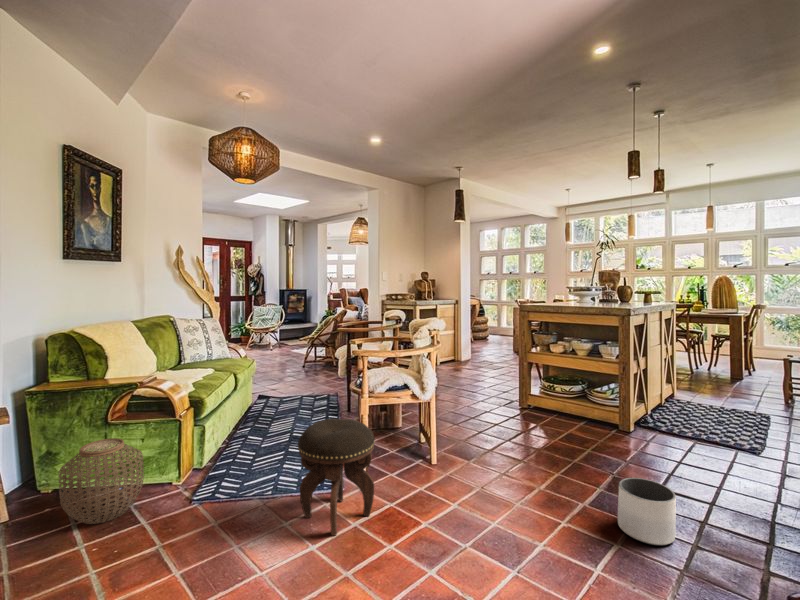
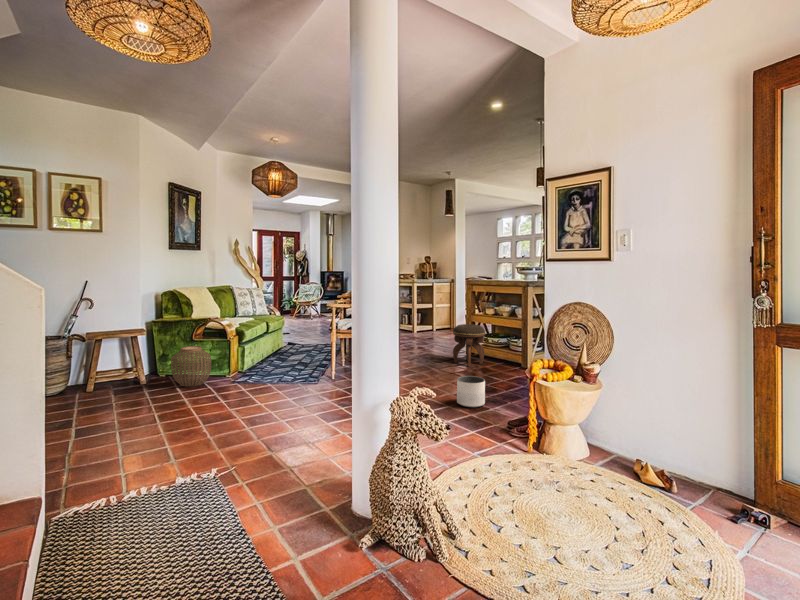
footstool: present [298,419,375,536] -> present [453,324,485,366]

